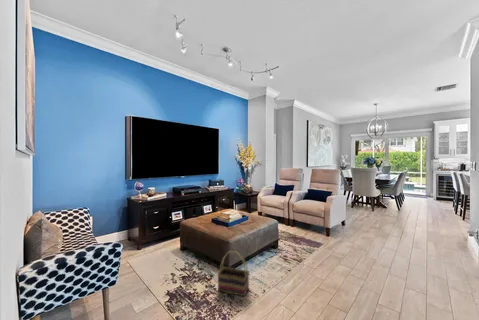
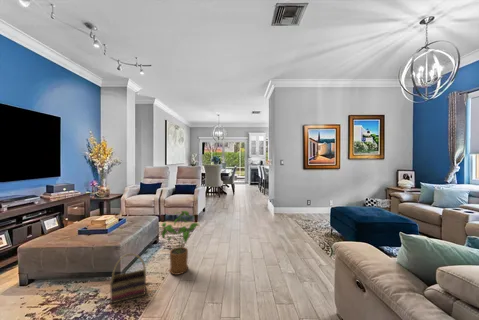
house plant: none [266,220,308,290] -> present [162,211,199,275]

